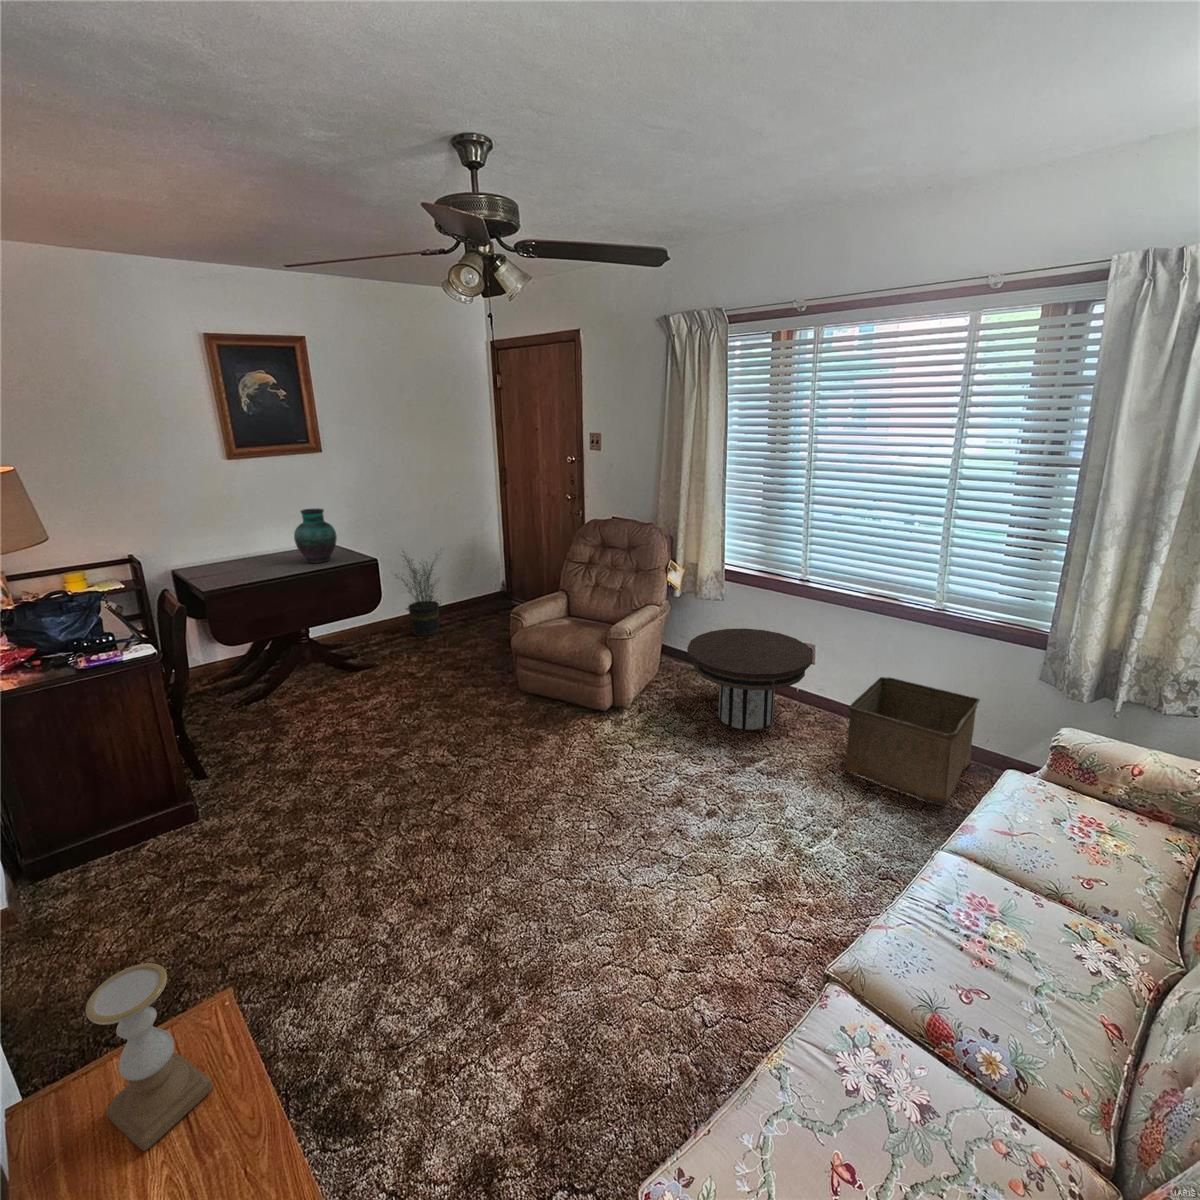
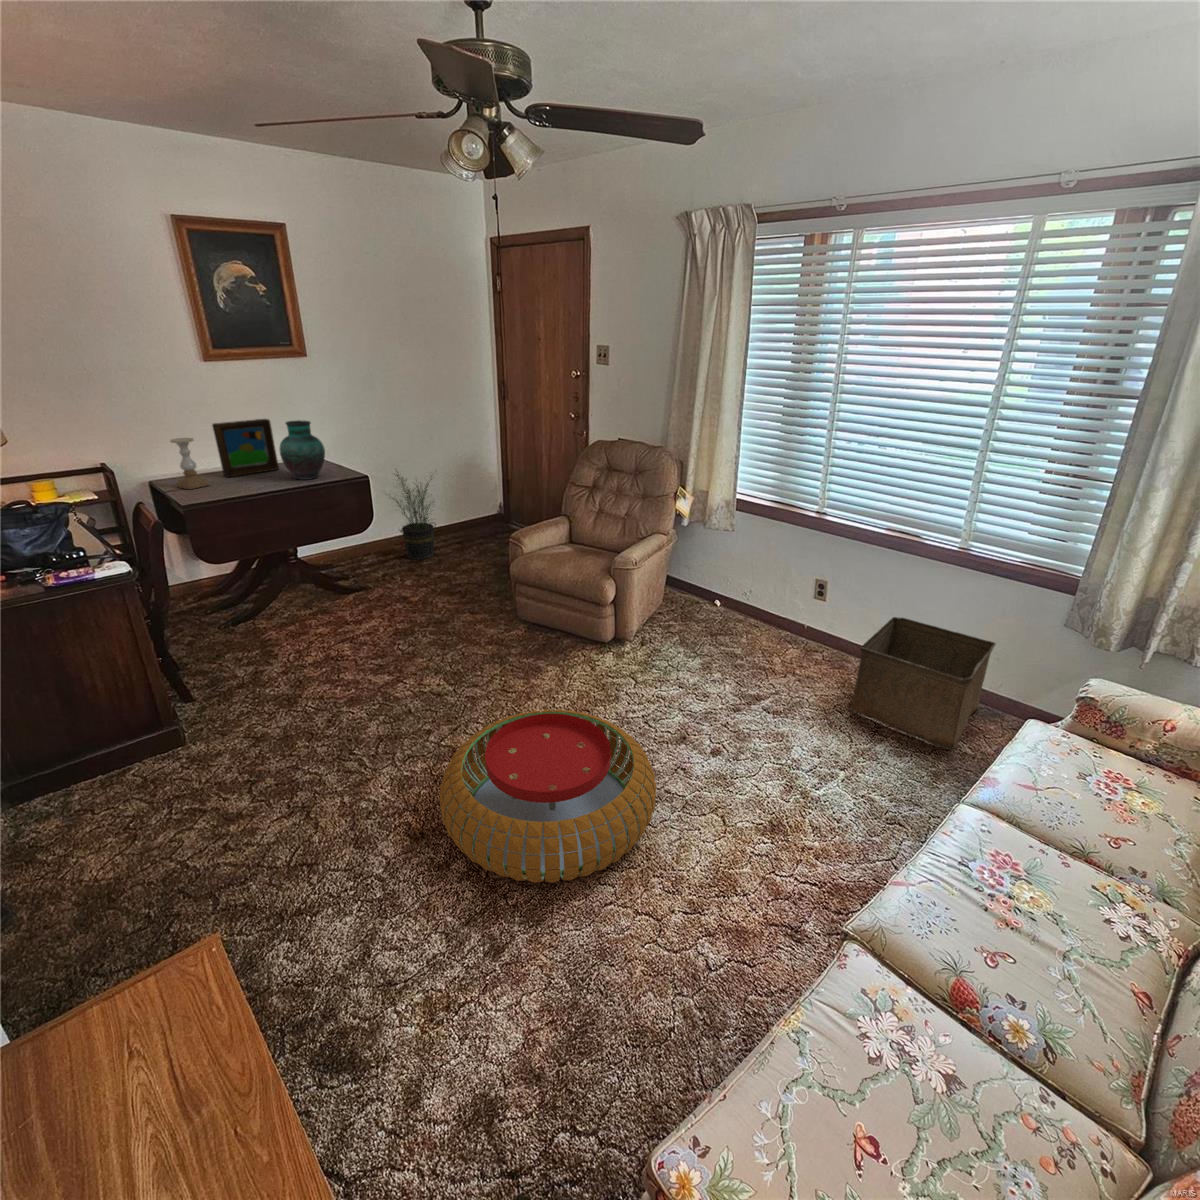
picture frame: none [232,508,293,563] -> present [212,419,279,477]
side table: present [687,628,813,730] -> none [694,562,824,666]
pouf: none [442,774,653,945] -> present [439,709,656,883]
candle holder: present [86,963,213,1151] -> present [170,438,209,489]

